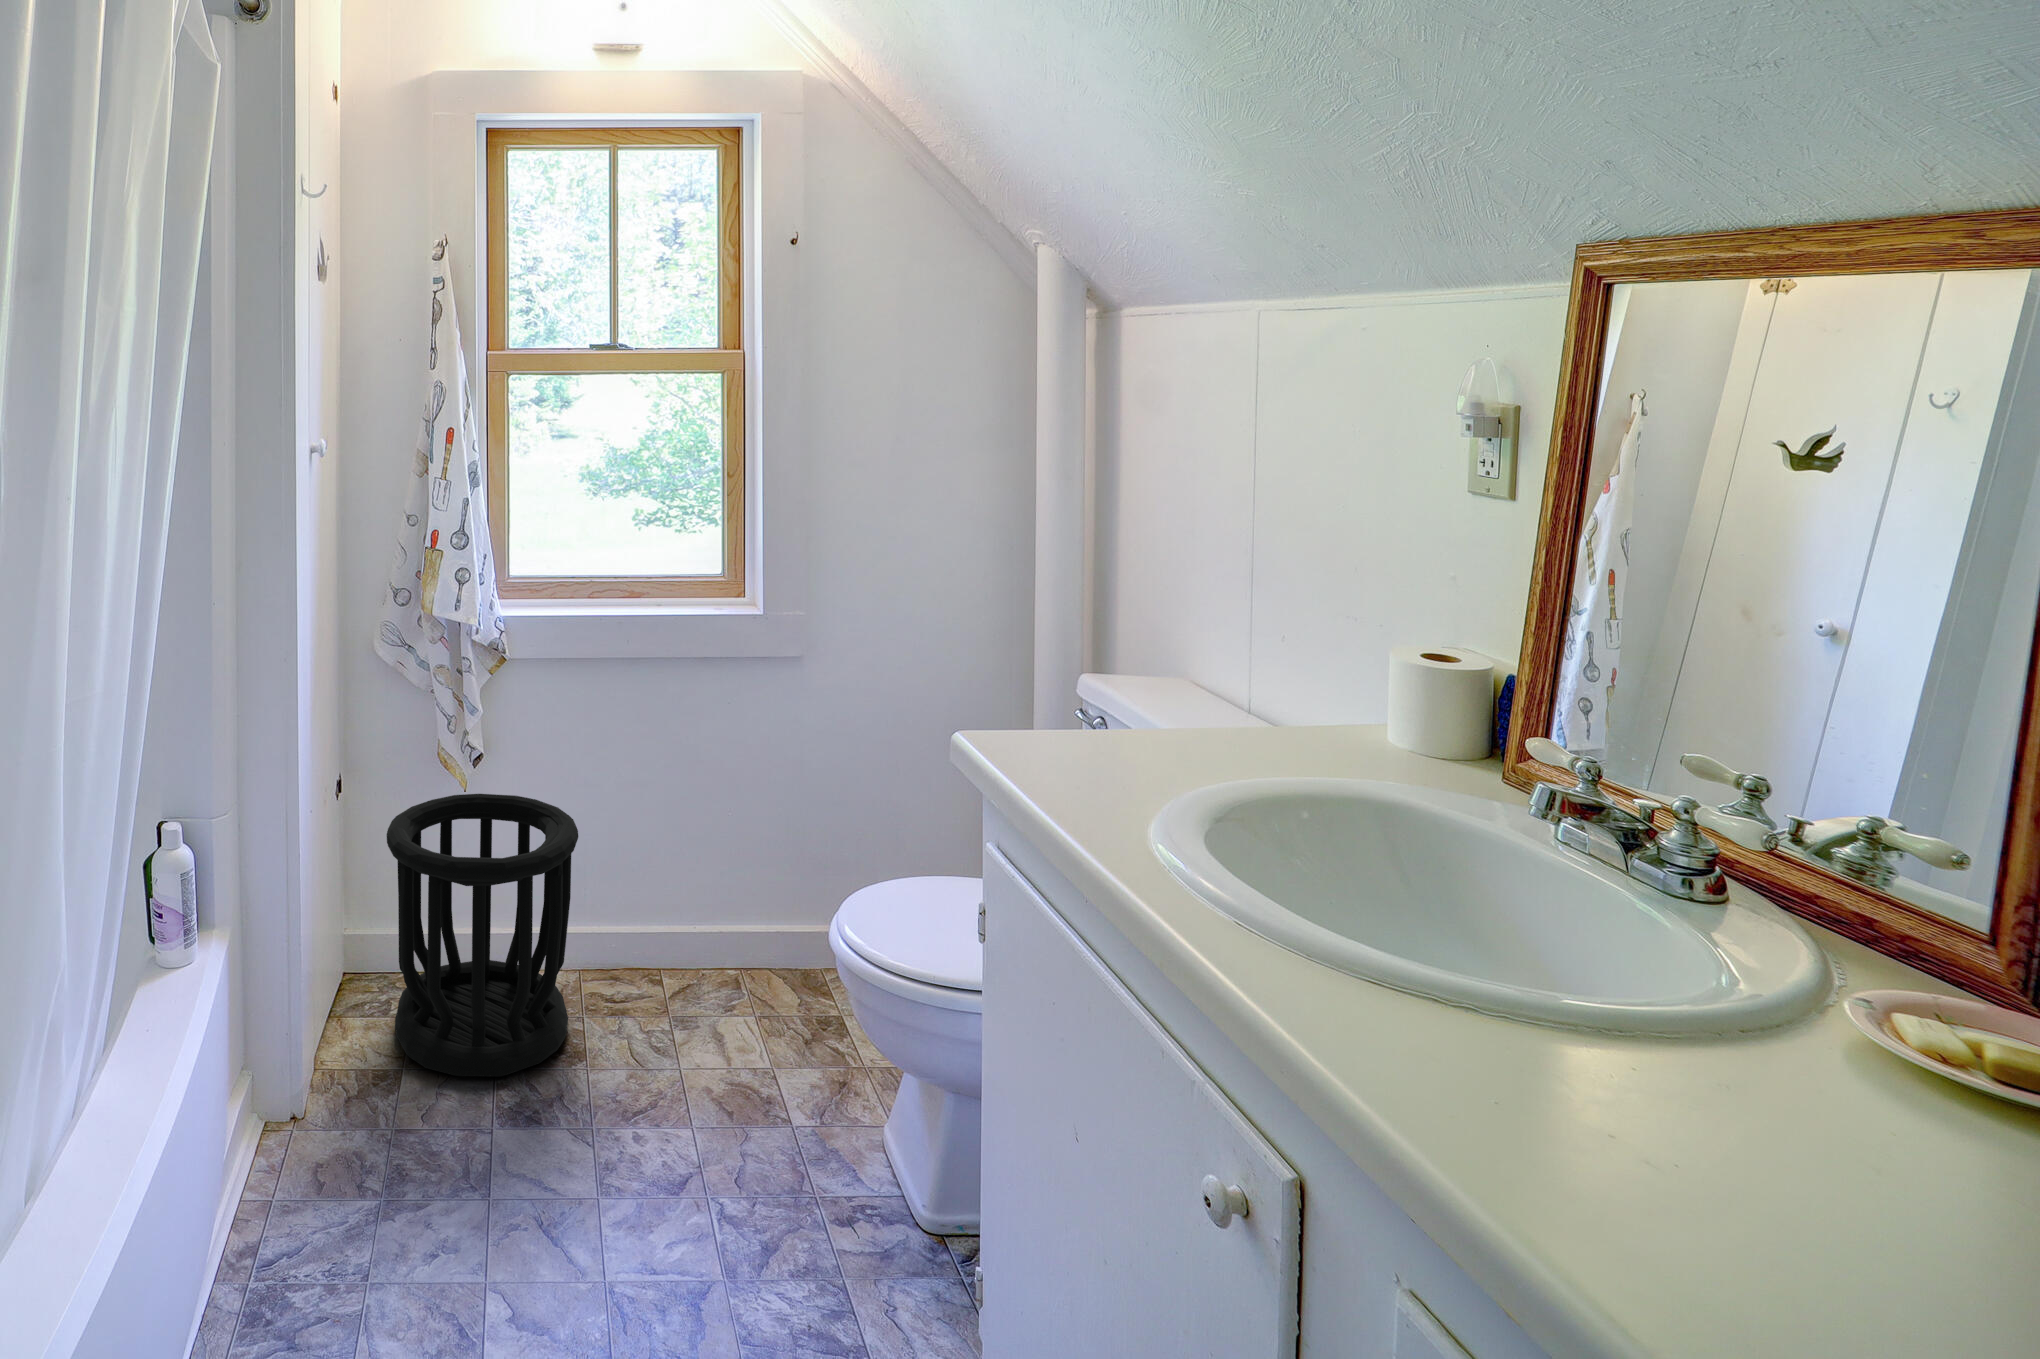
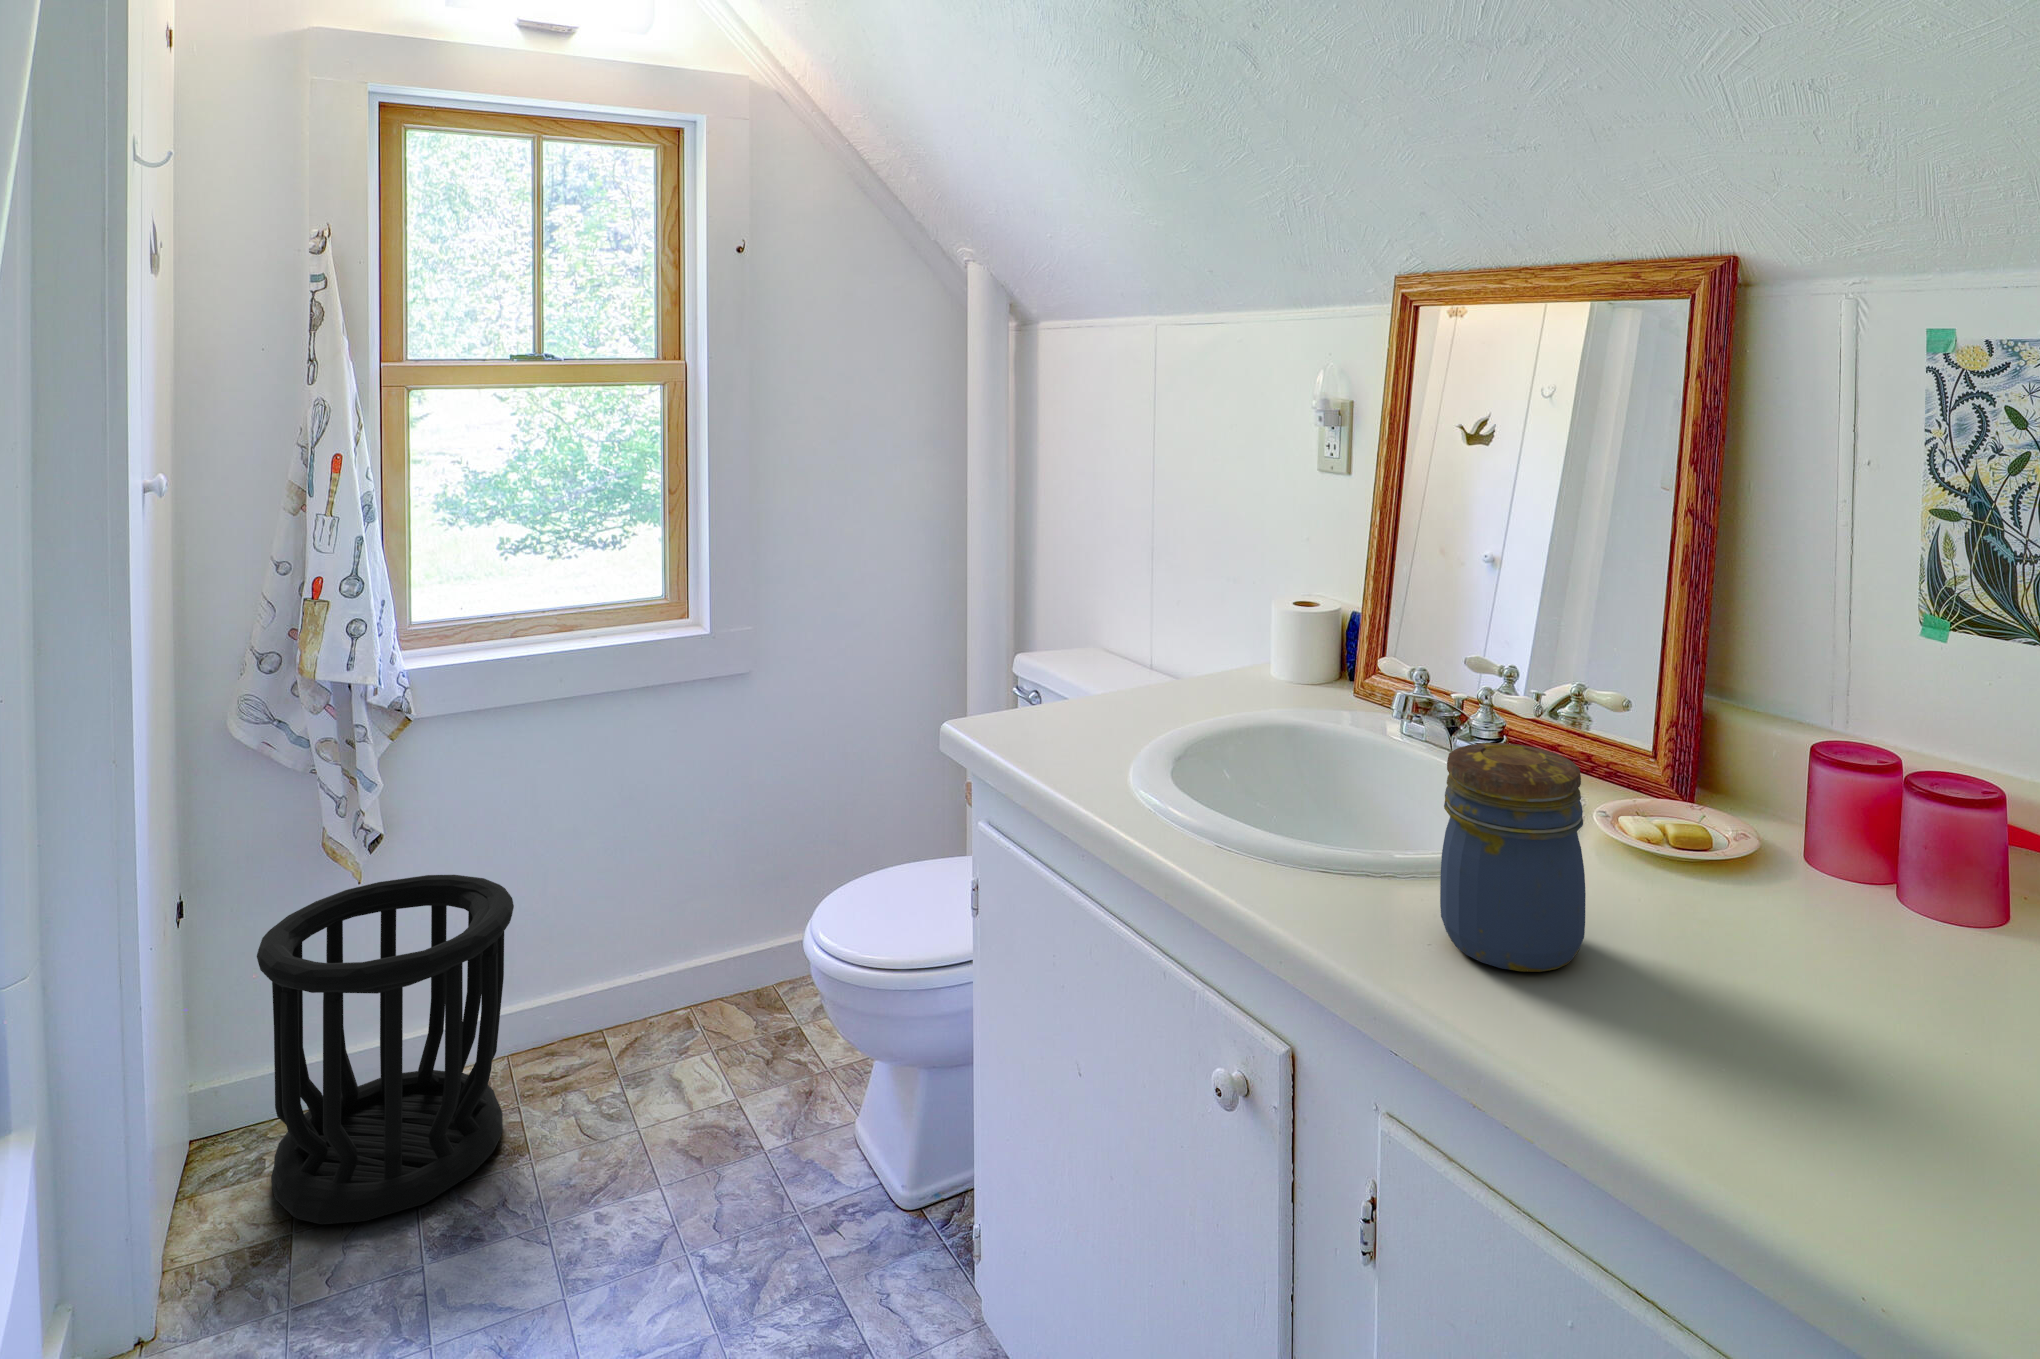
jar: none [1523,858,1779,1194] -> present [1440,743,1586,972]

